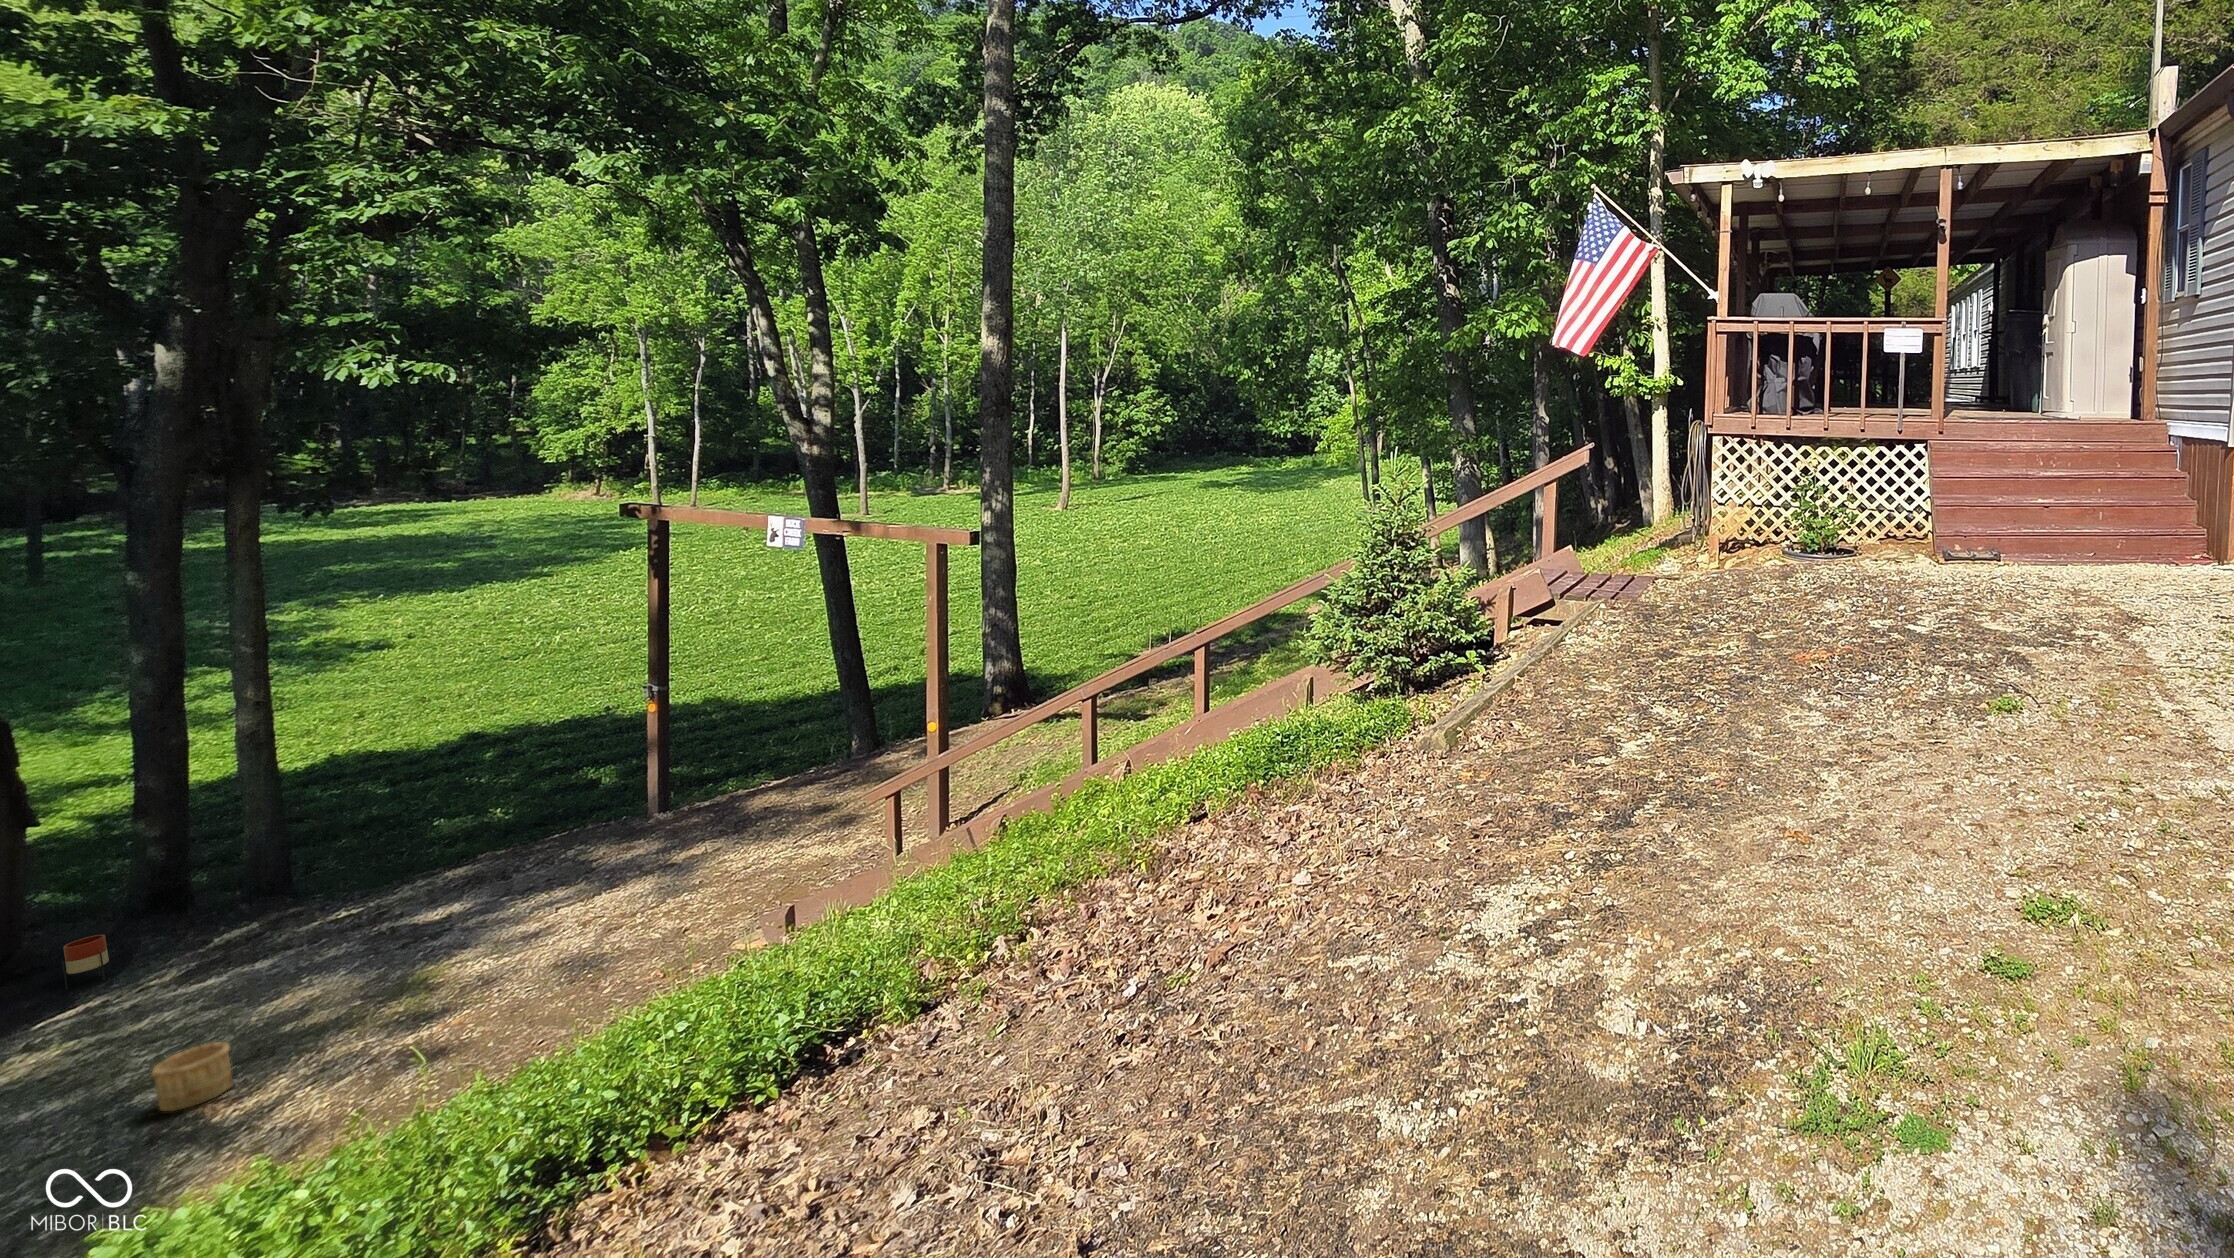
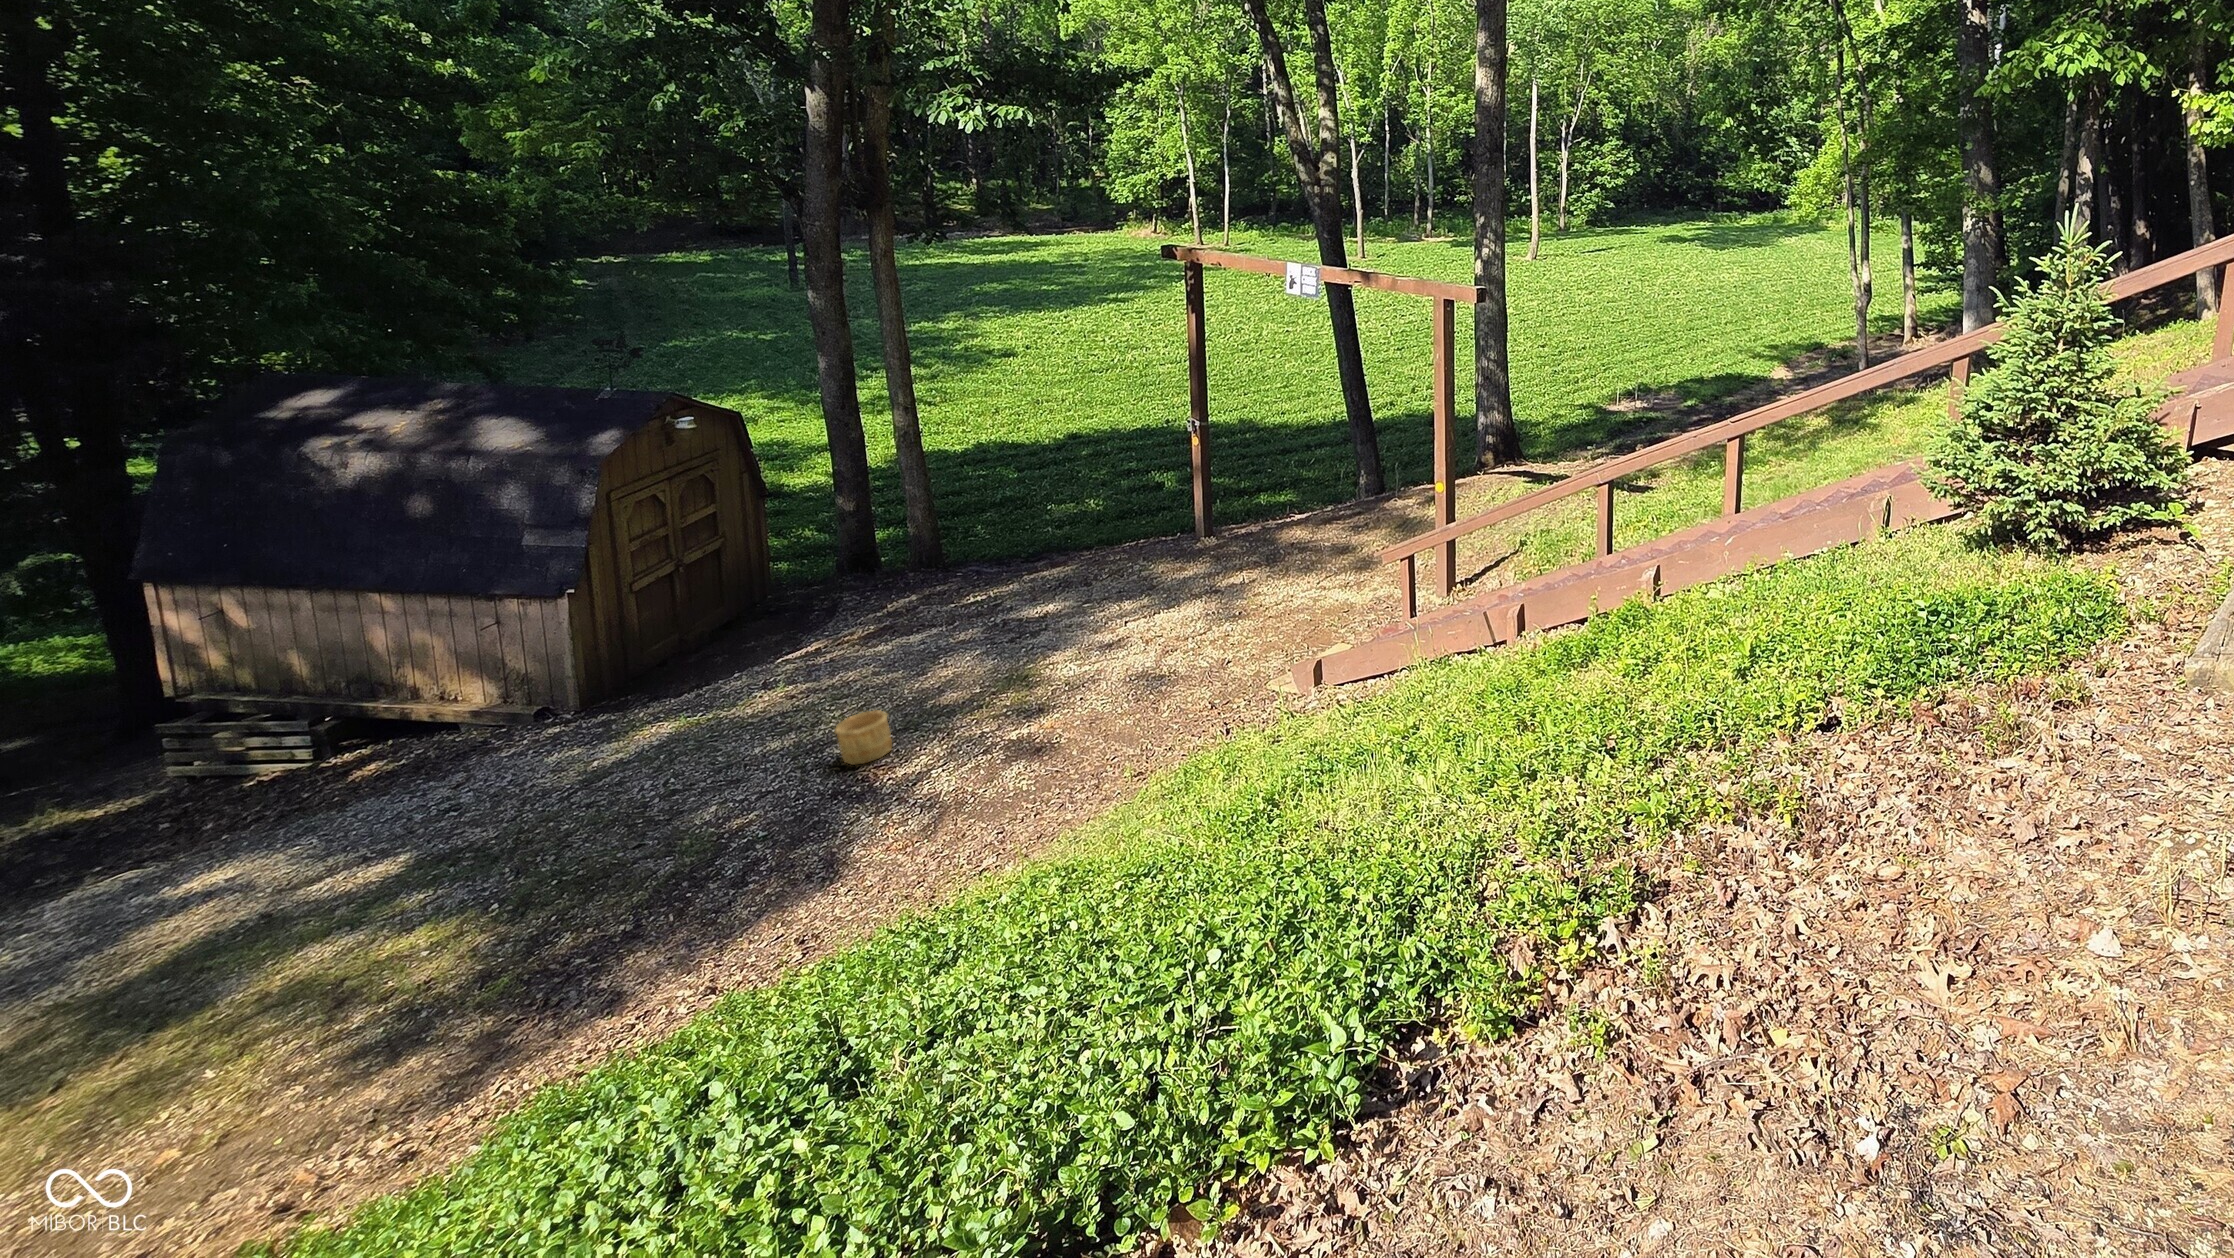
planter: present [62,935,109,989] -> none [800,584,830,624]

